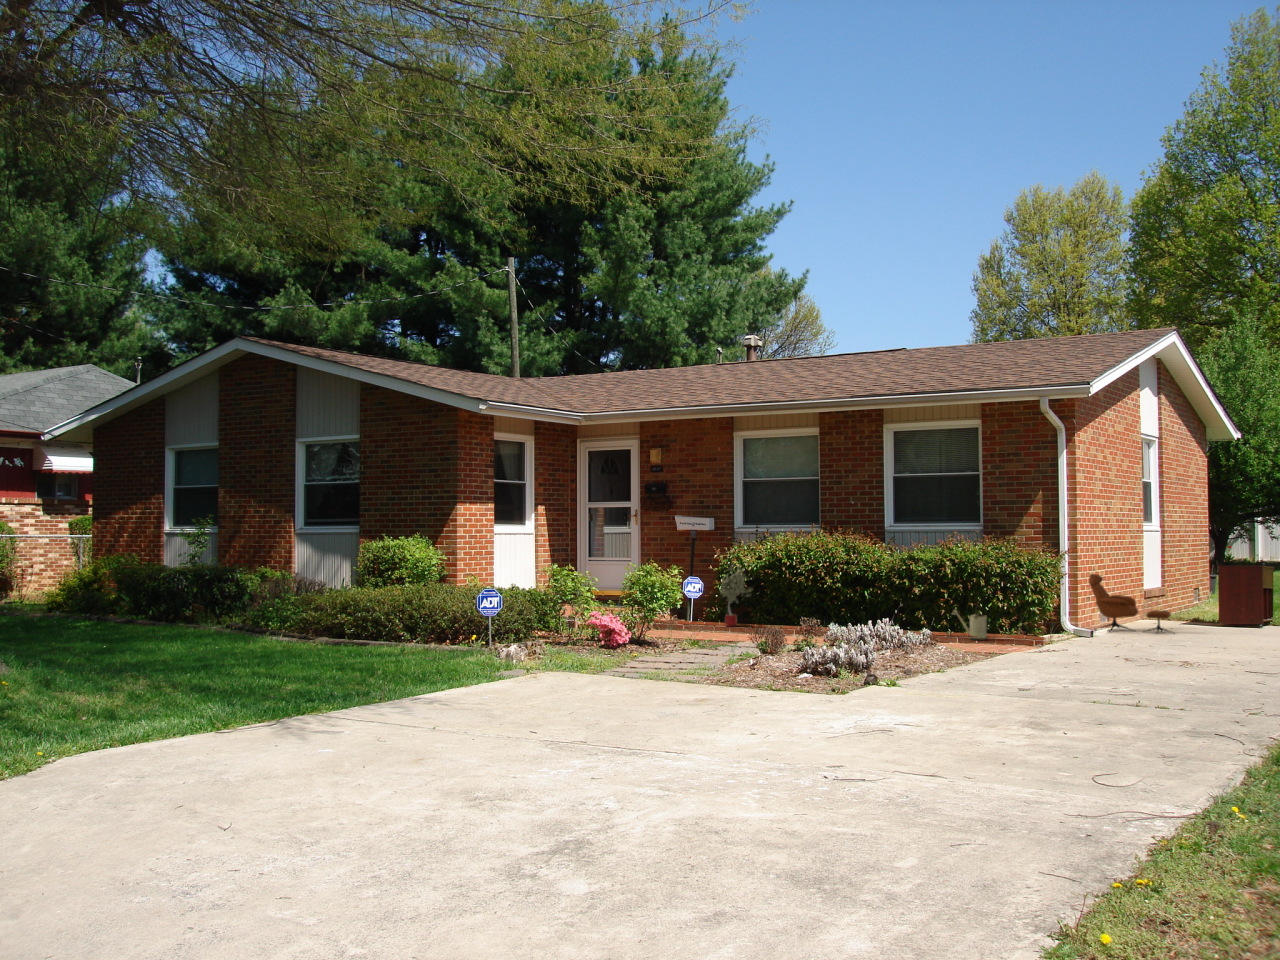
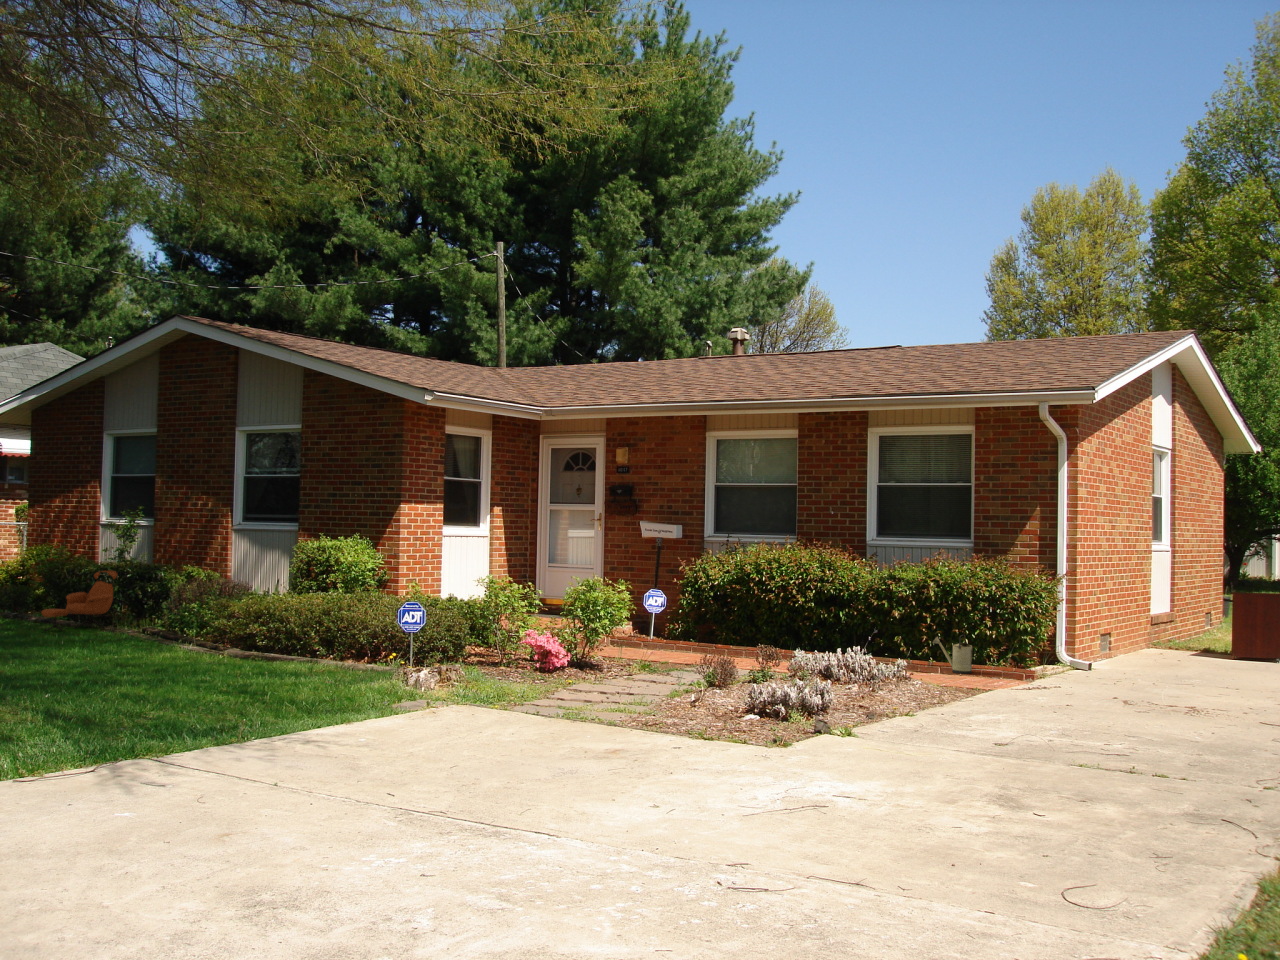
potted tree: present [720,565,751,627] -> none [682,577,719,646]
lounge chair: present [1089,574,1171,632] -> present [42,571,117,631]

